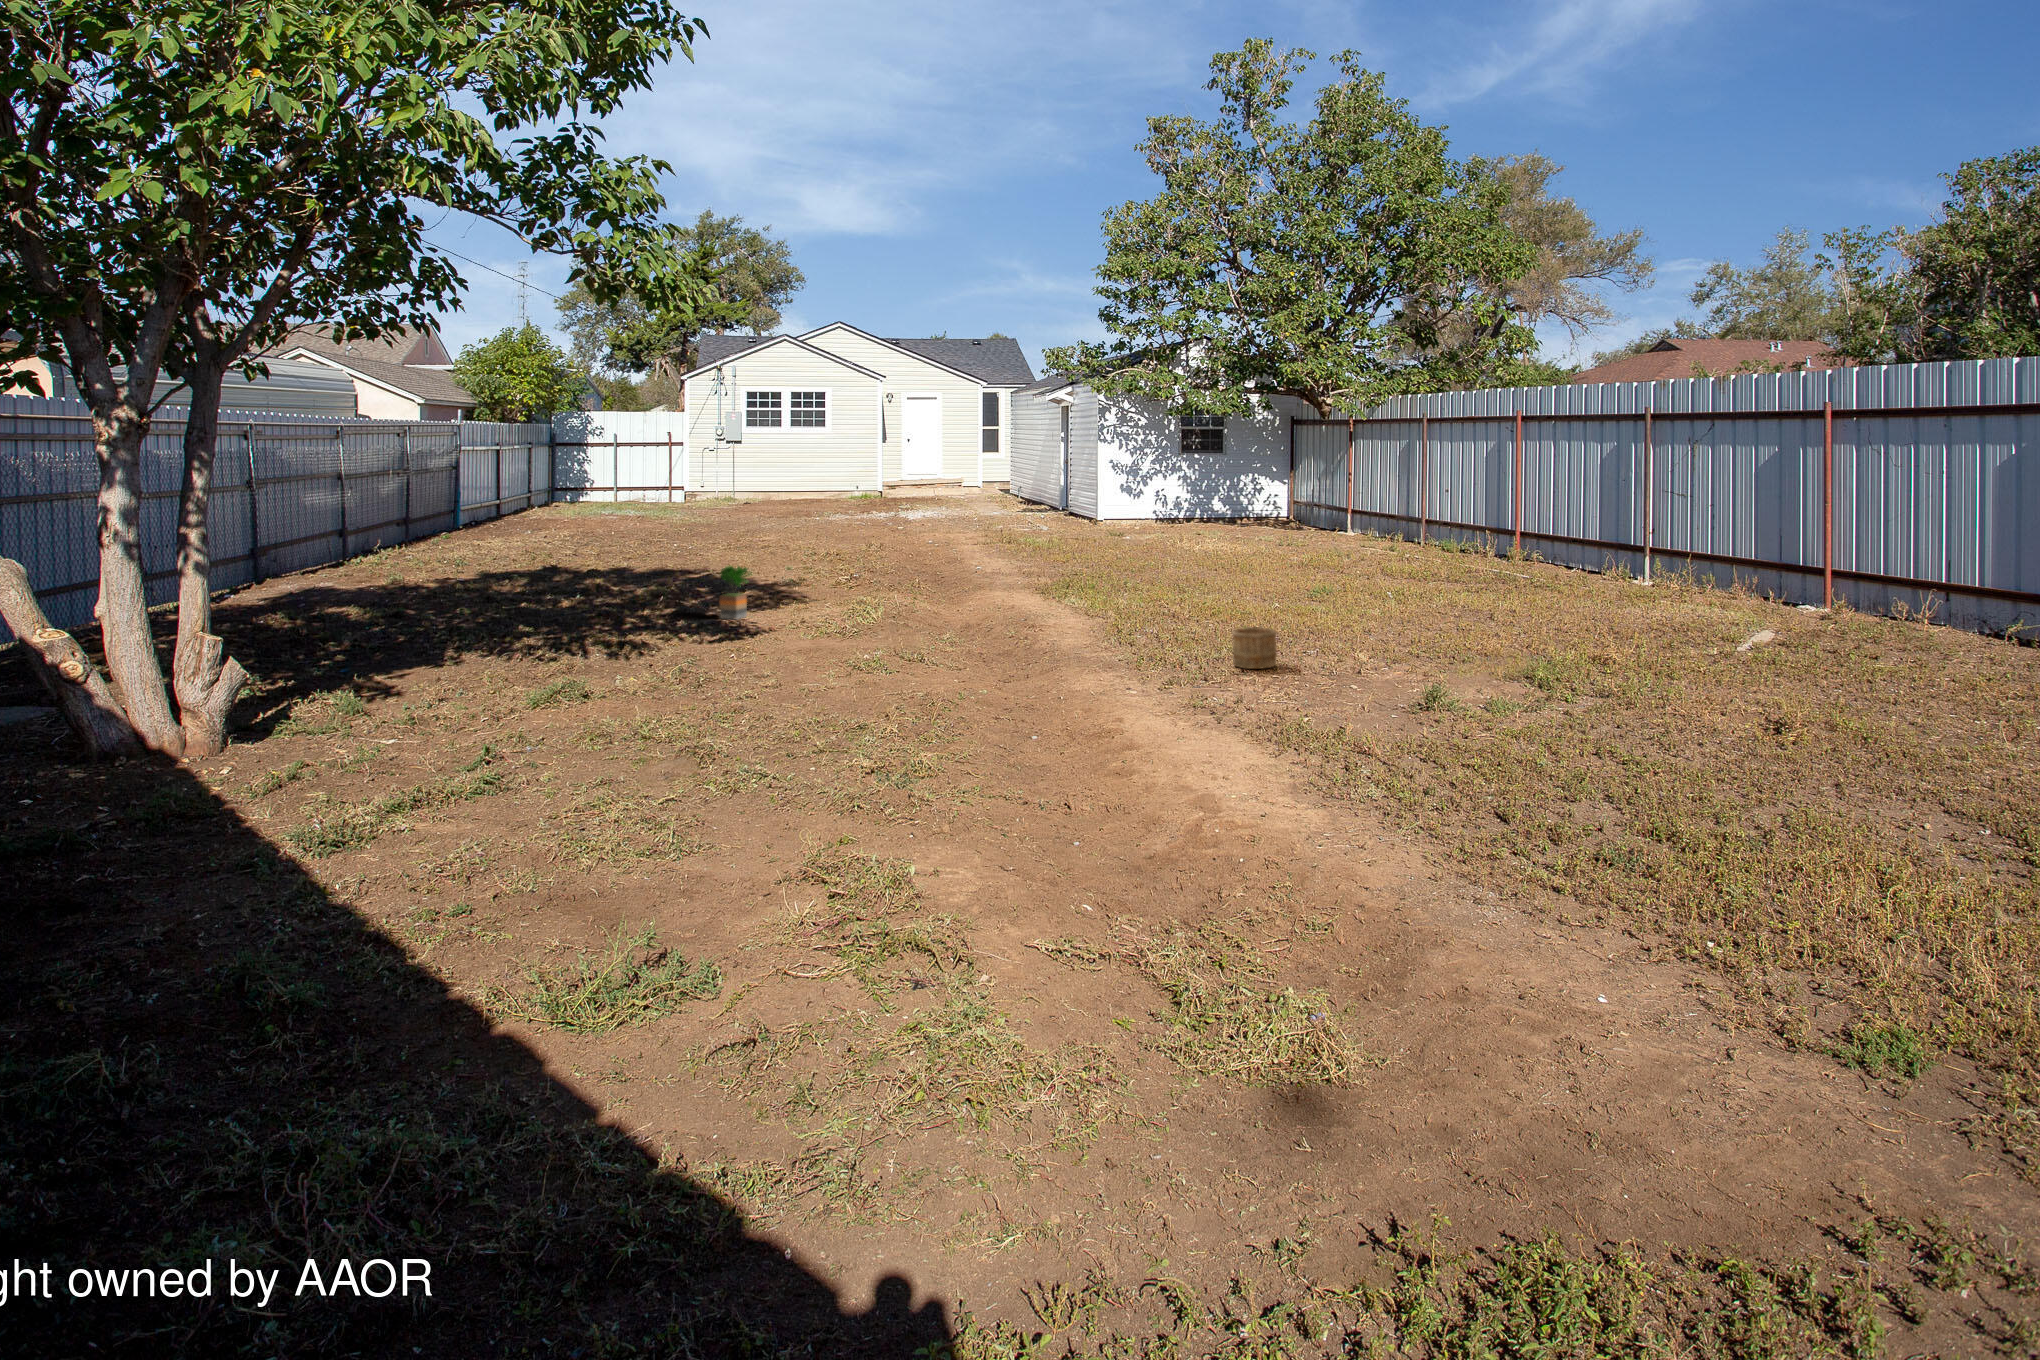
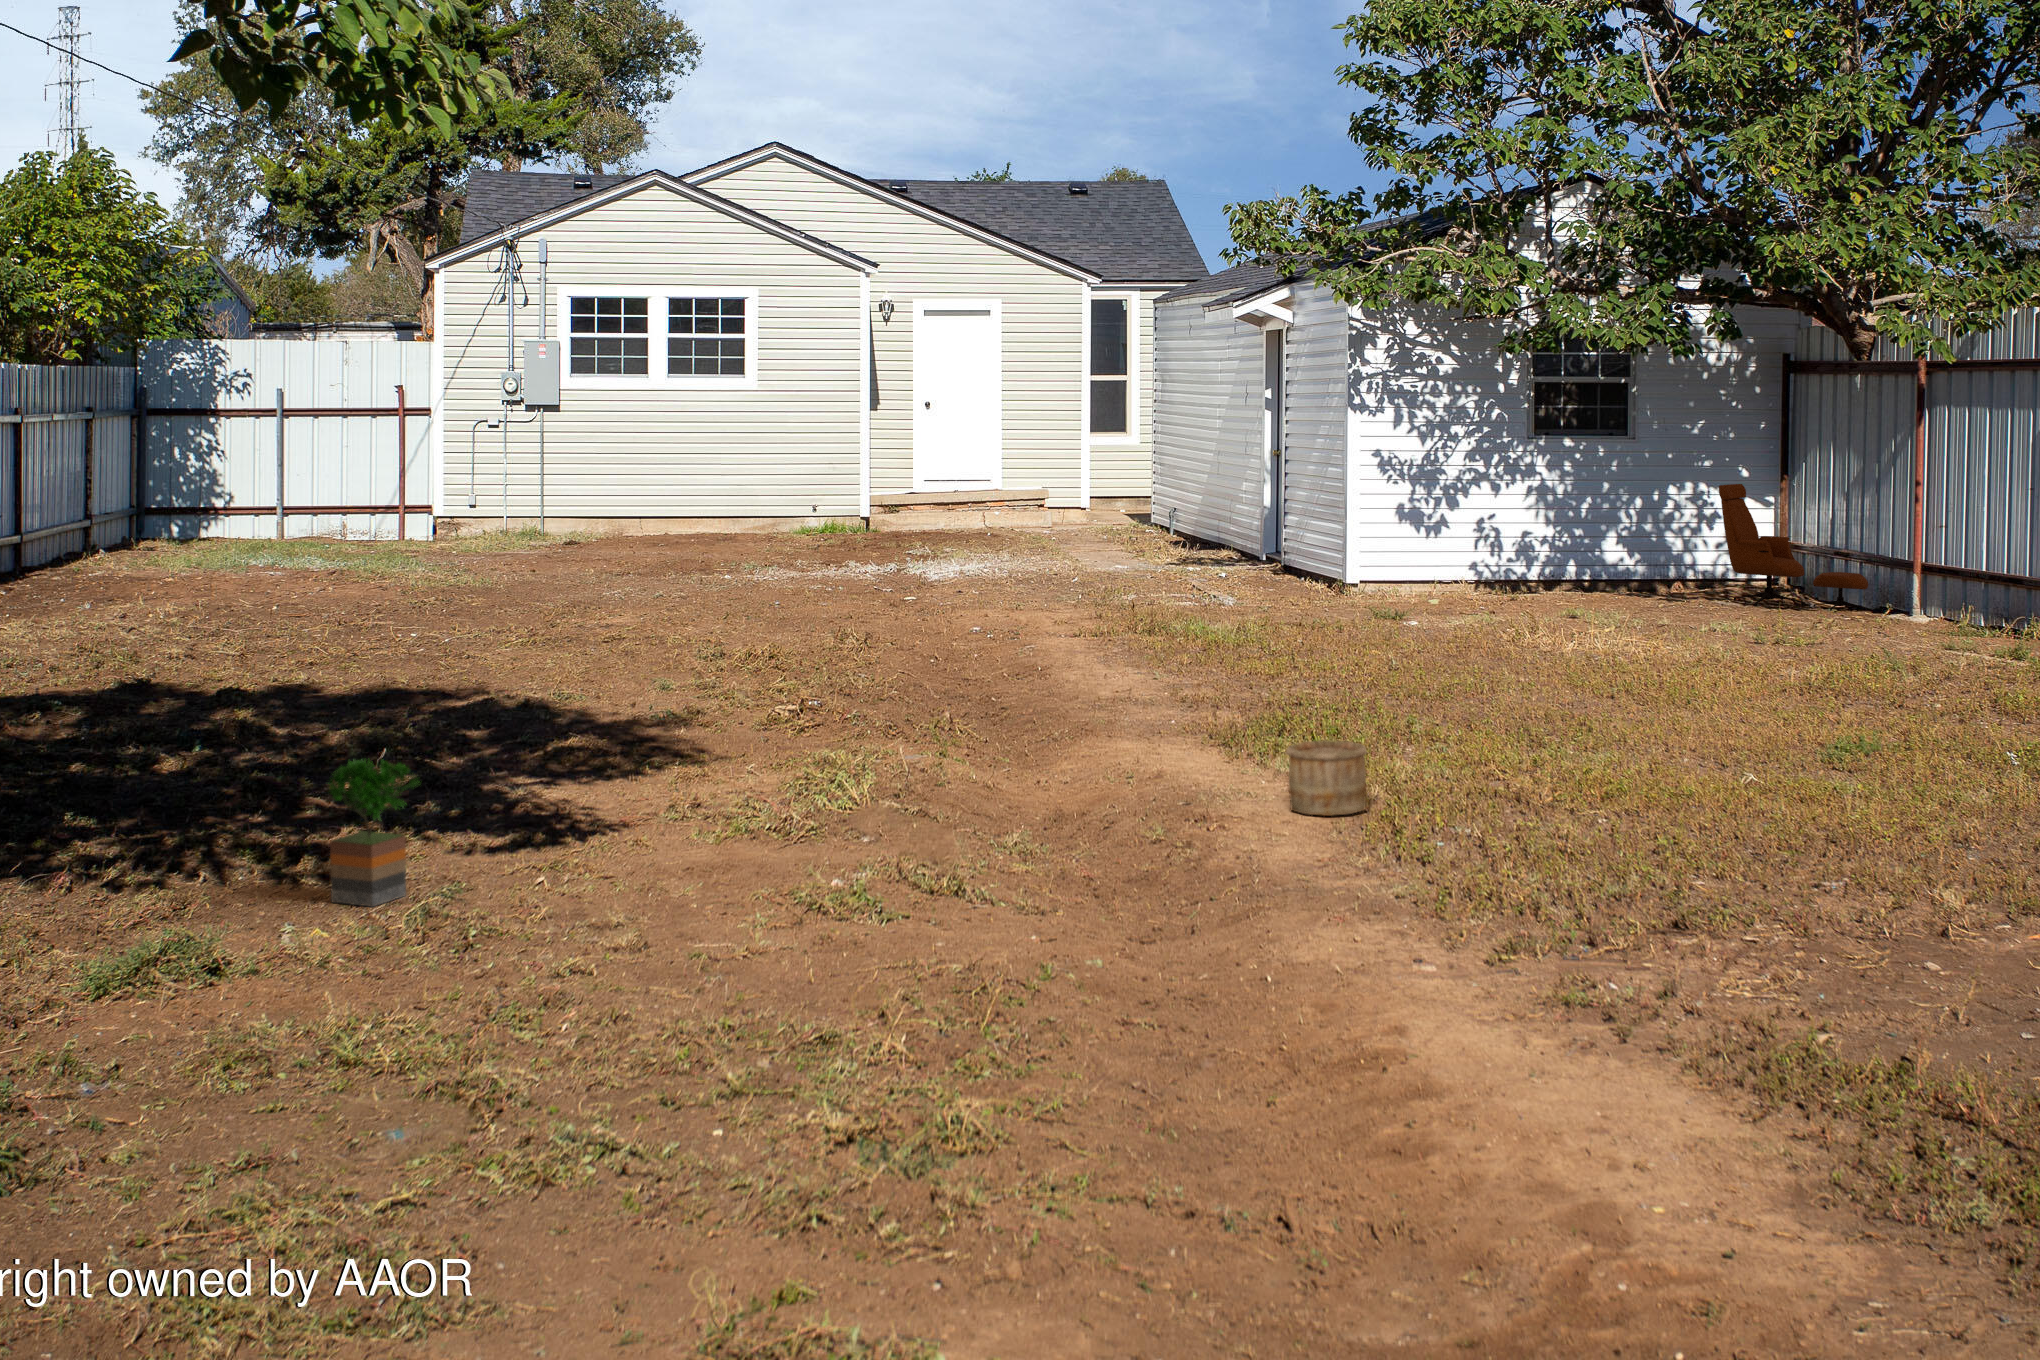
lounge chair: none [1263,474,1327,529] -> present [1719,484,1868,611]
wooden bucket: present [1231,627,1277,669] -> present [1286,740,1367,816]

